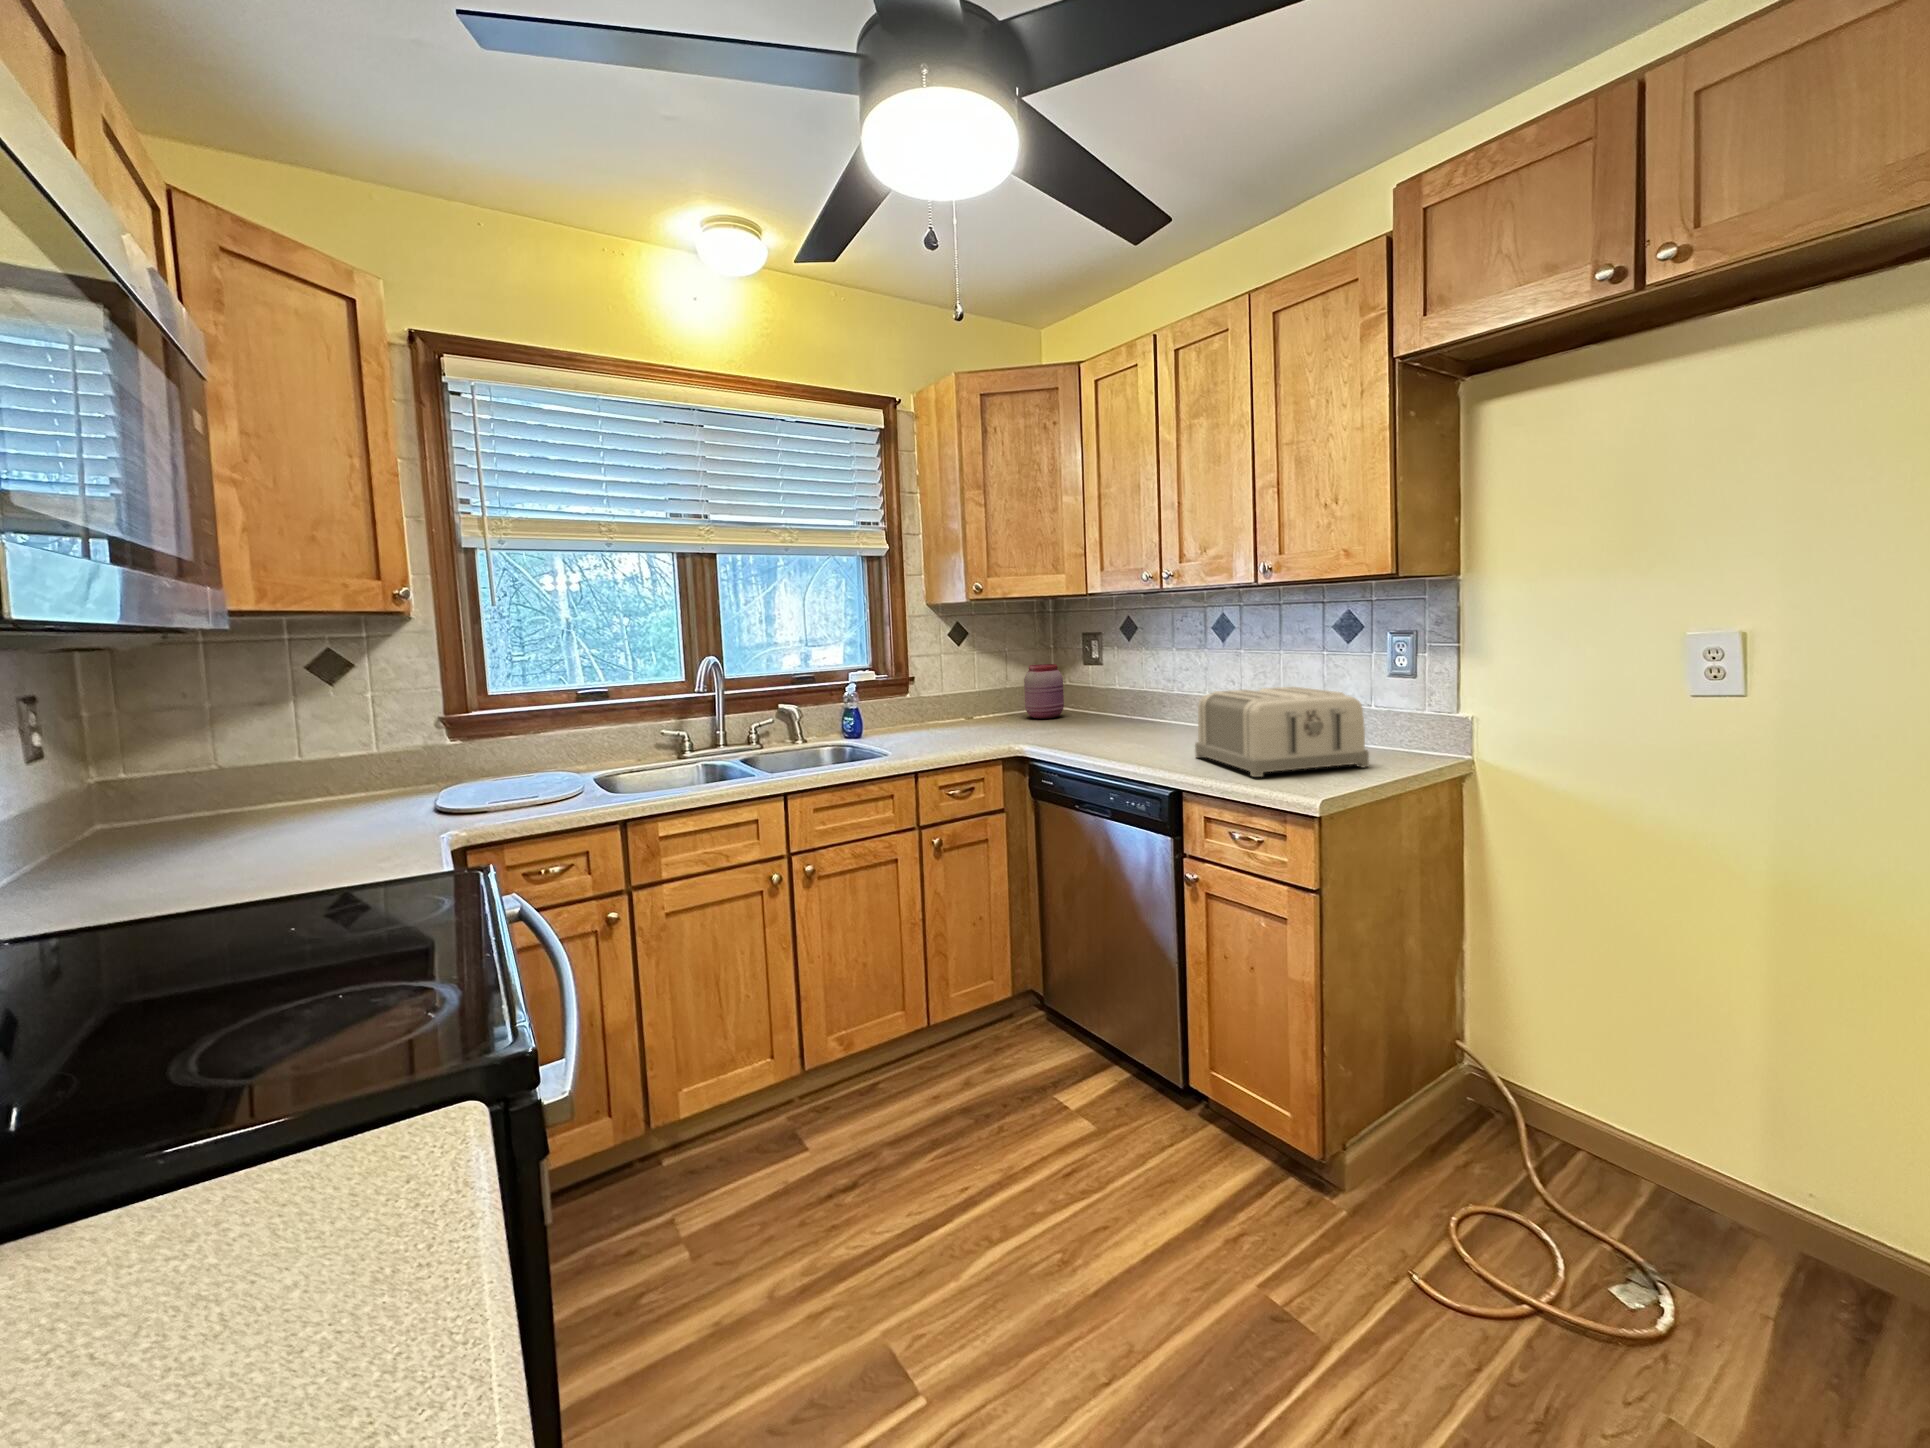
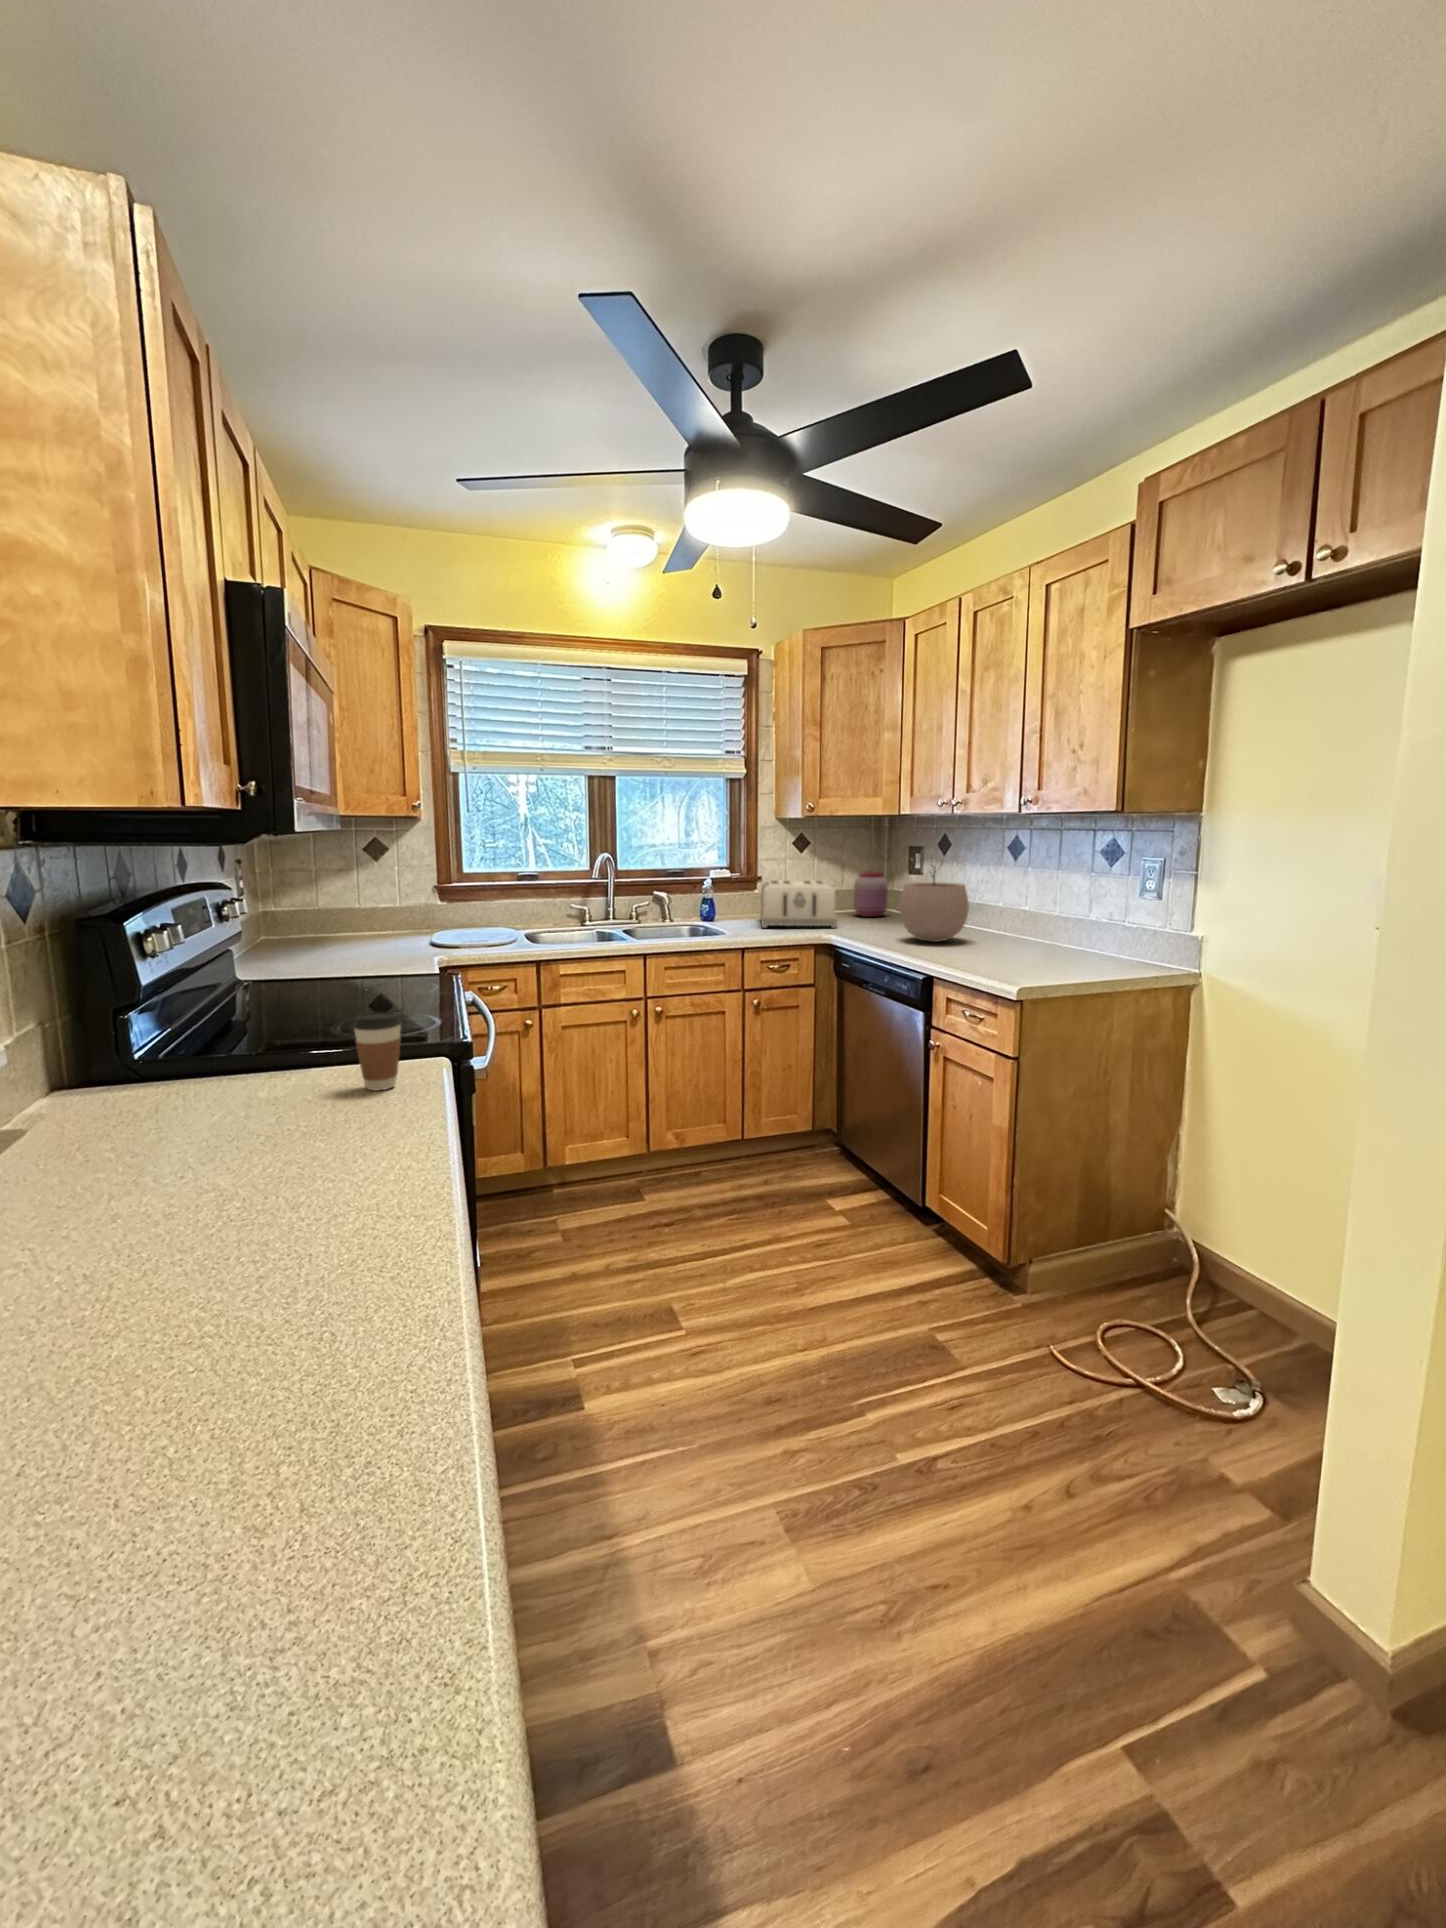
plant pot: none [1108,643,1189,745] -> present [900,870,969,942]
toaster: present [1195,686,1369,777] -> present [760,880,837,928]
coffee cup: none [192,1071,356,1312] -> present [353,1012,401,1090]

